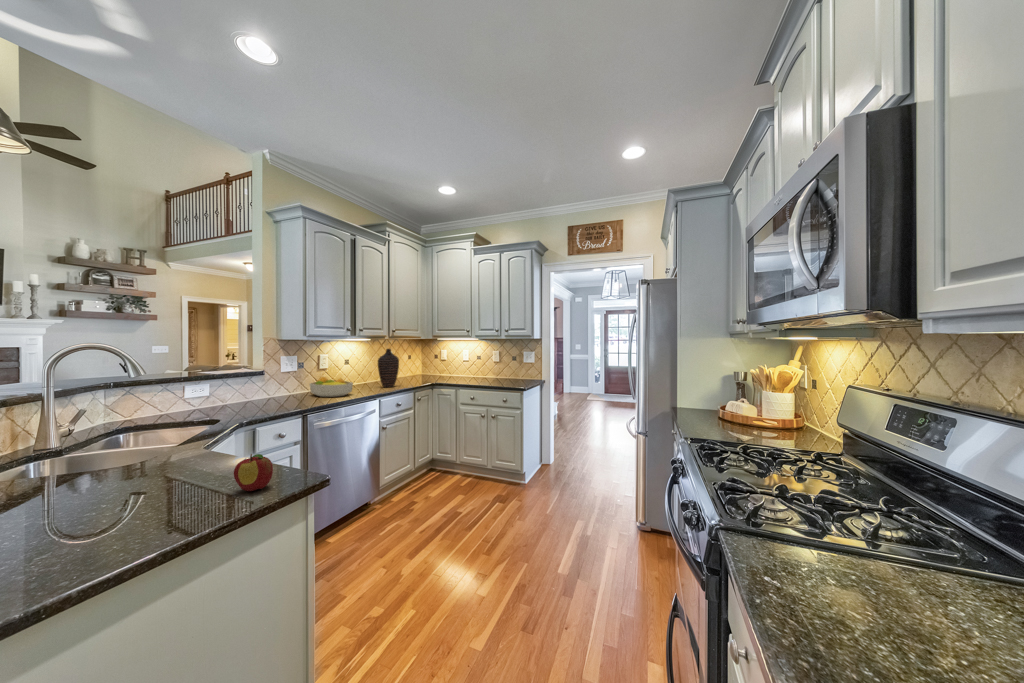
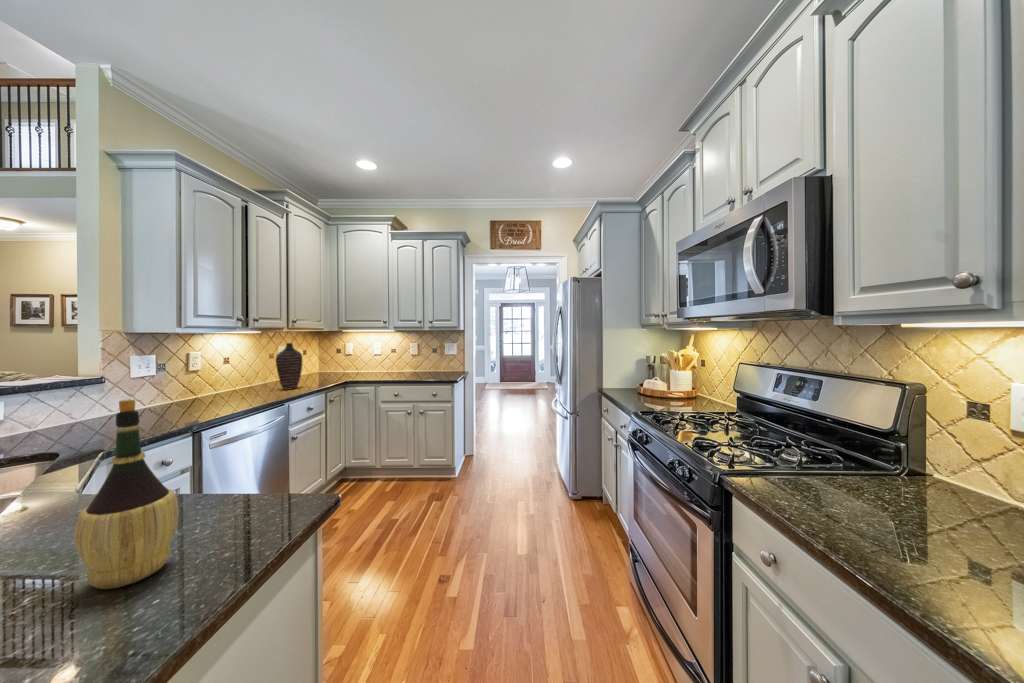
fruit bowl: present [310,377,353,397] -> none [185,380,251,406]
wine bottle: none [121,384,191,512] -> present [74,400,179,589]
apple: present [234,454,273,491] -> none [233,481,282,531]

